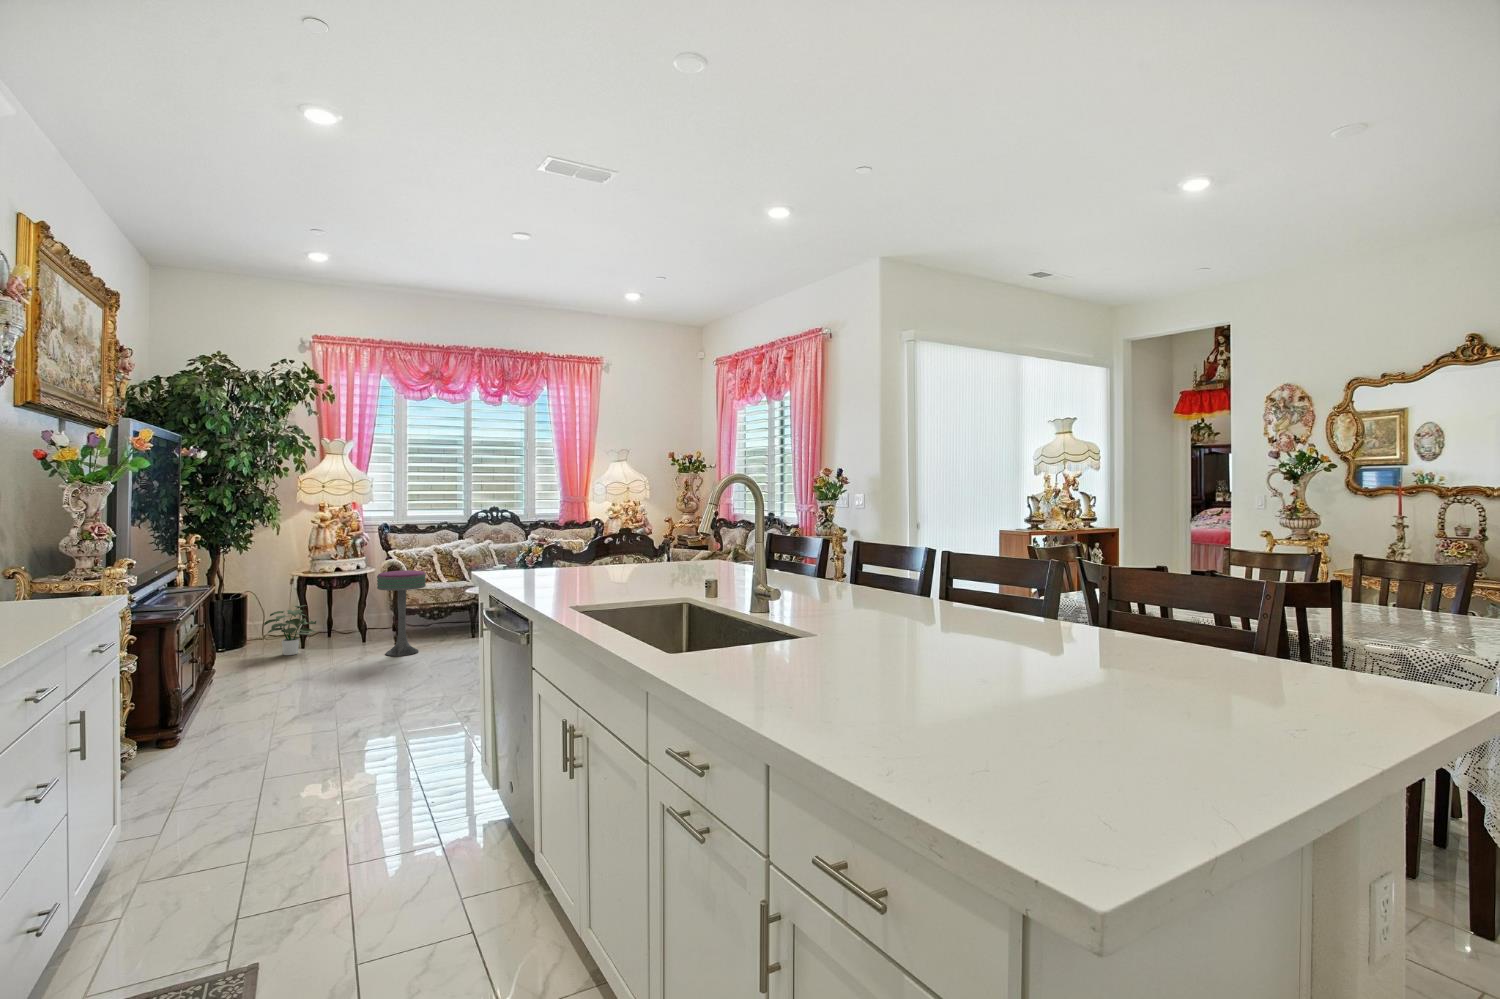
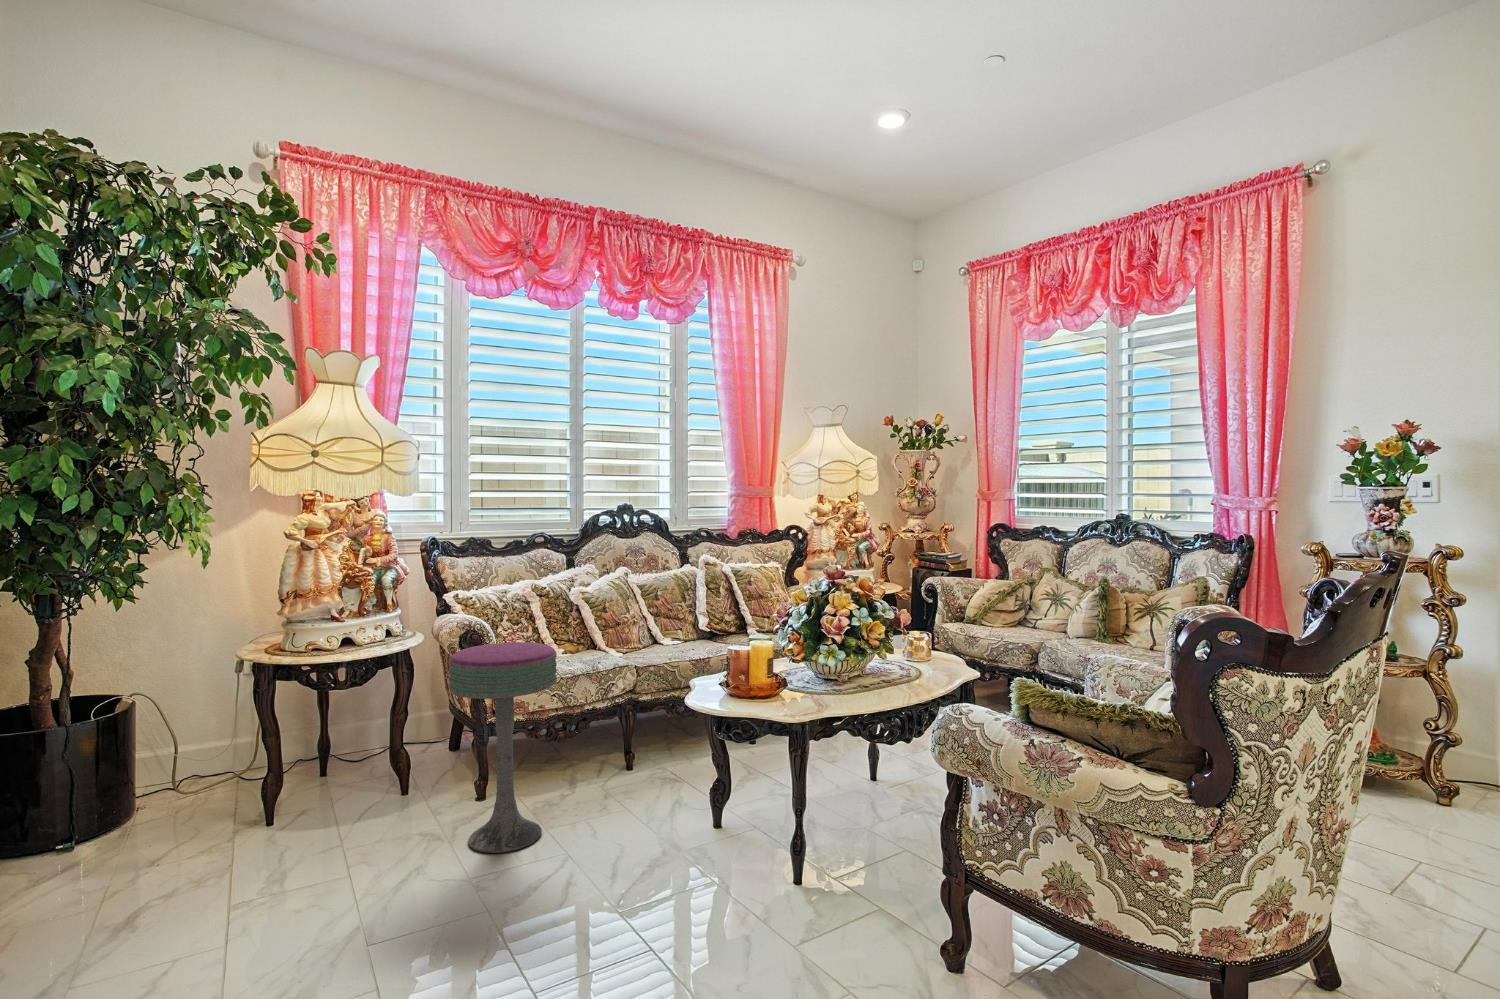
potted plant: present [264,605,316,655] -> none [167,730,302,860]

